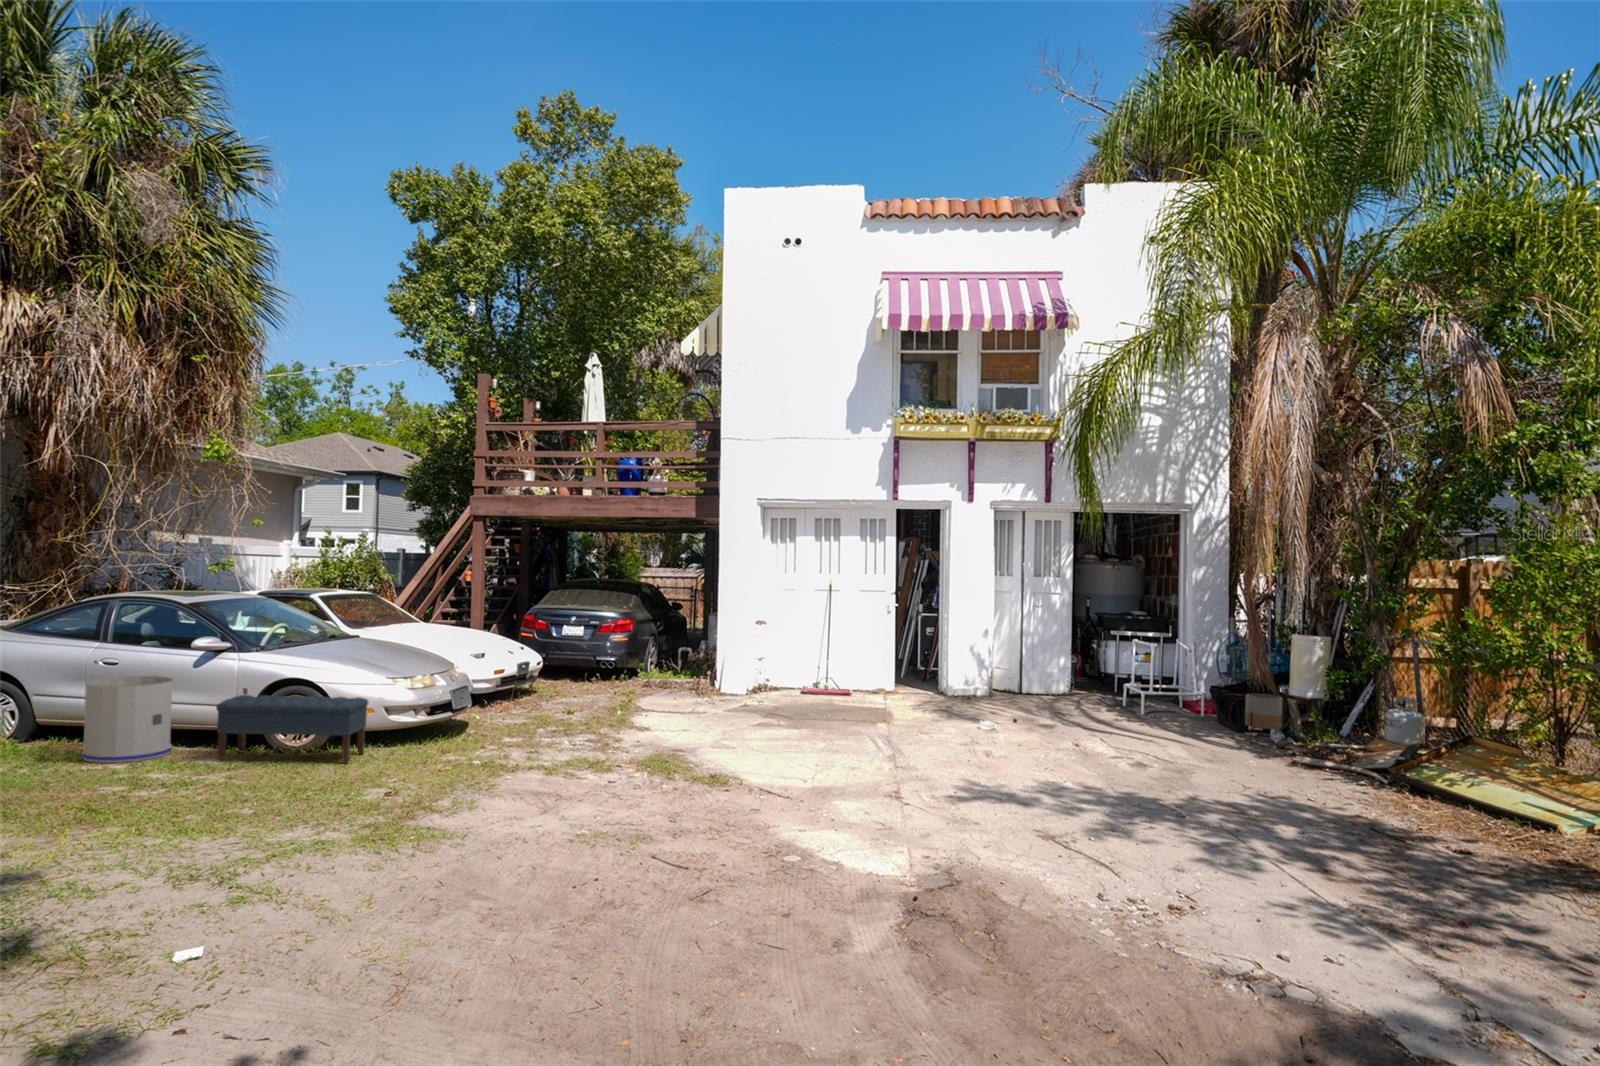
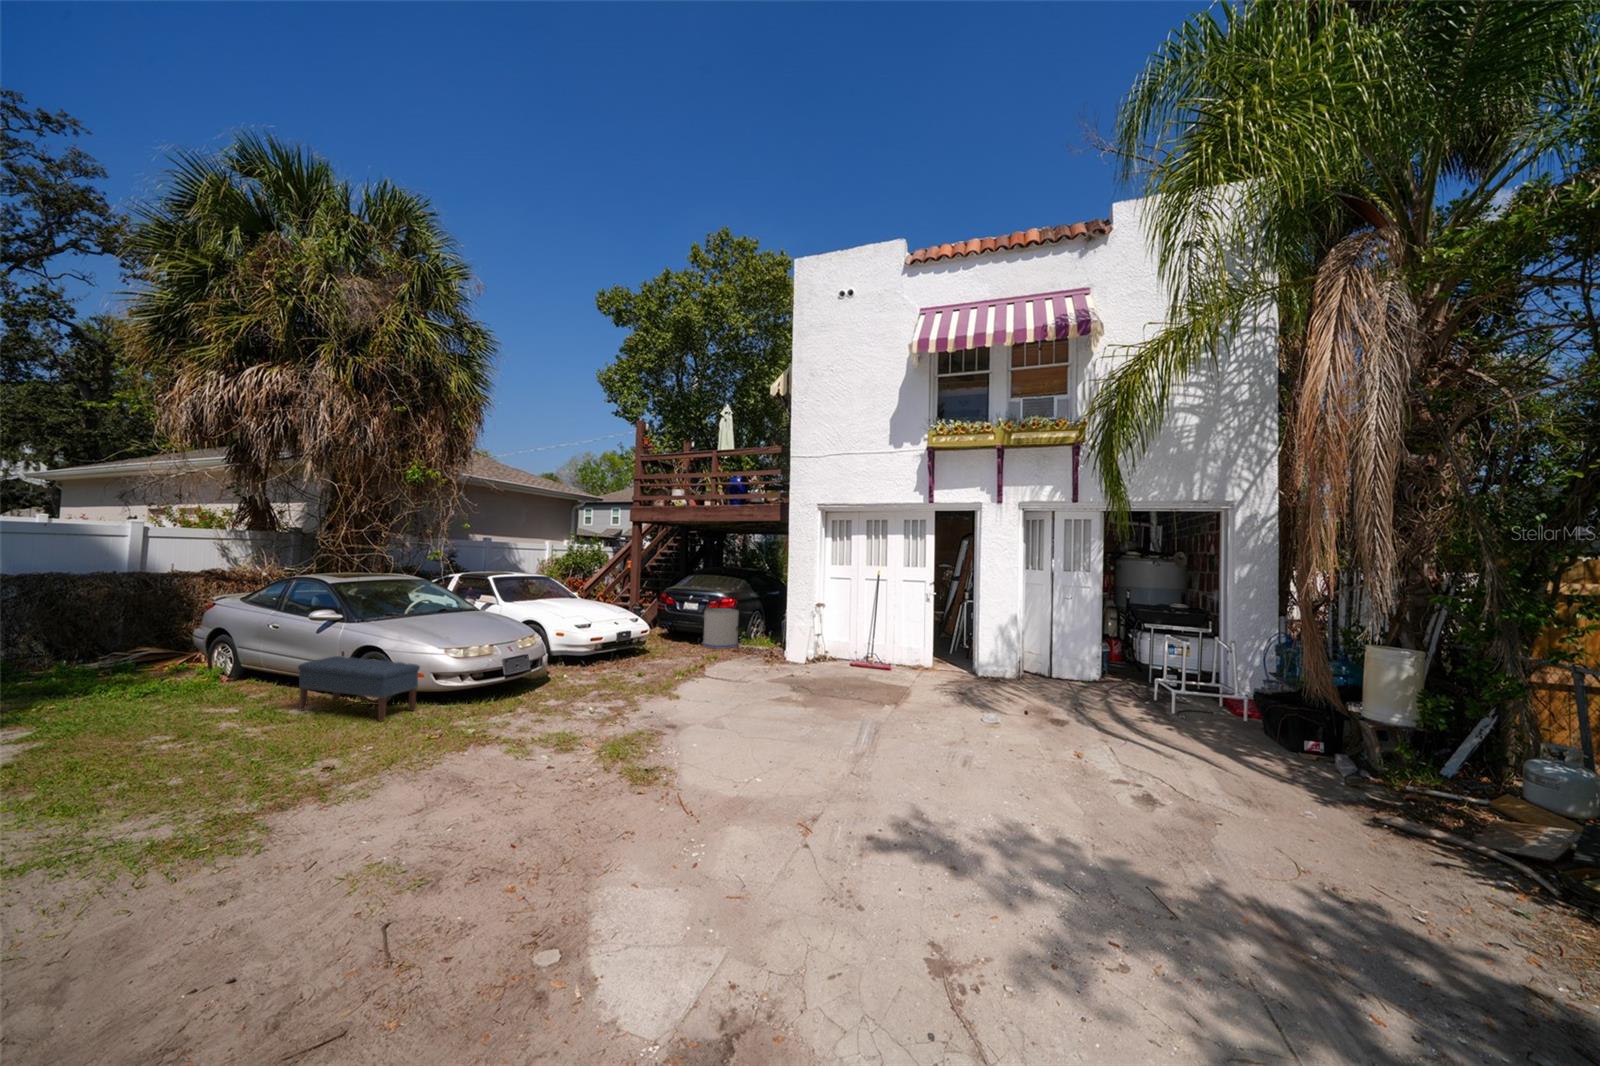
trash can: present [81,676,172,763] -> present [703,608,739,649]
planter: present [1245,694,1283,738] -> none [1300,709,1355,775]

